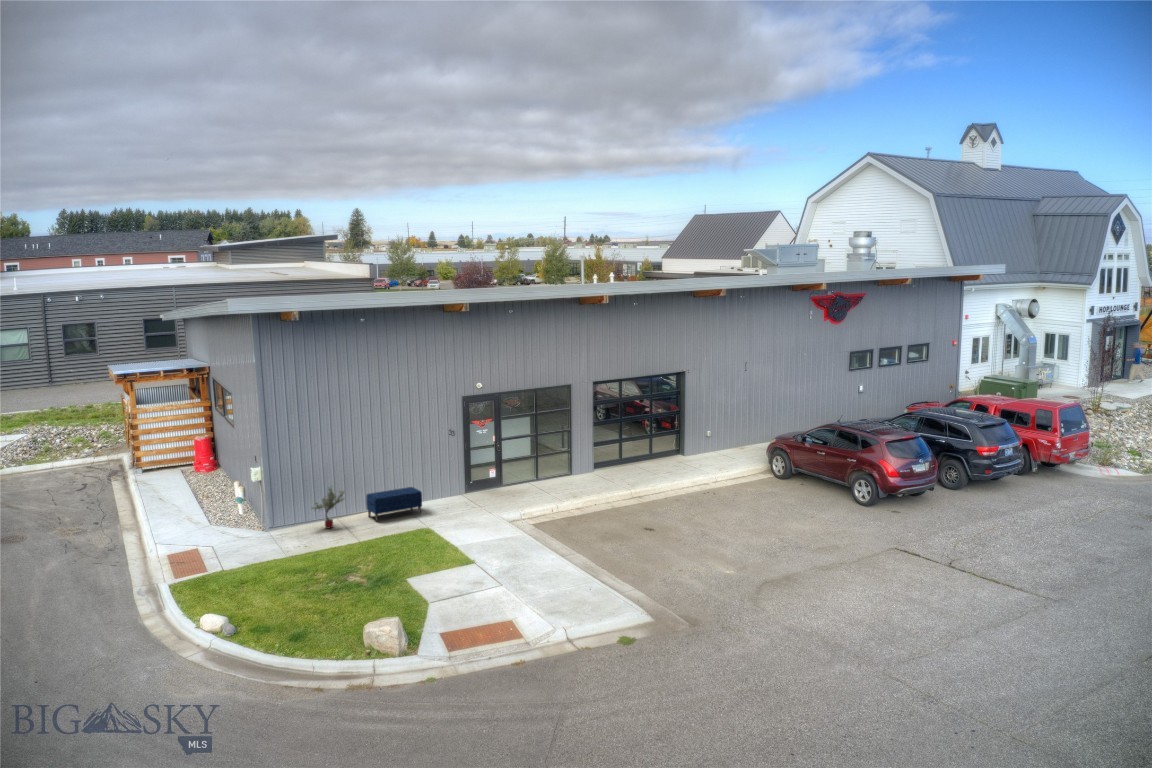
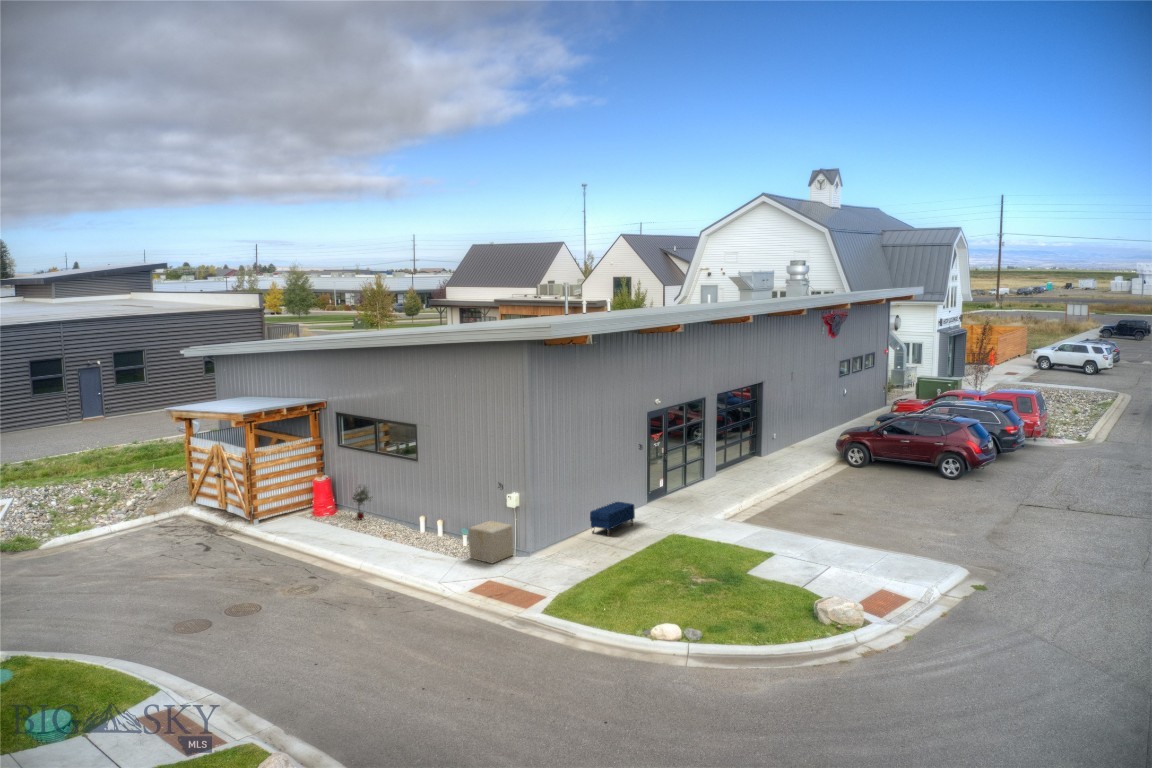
potted tree: present [312,488,344,528] -> present [352,485,373,520]
cardboard box: none [221,492,262,534] -> present [469,521,513,563]

